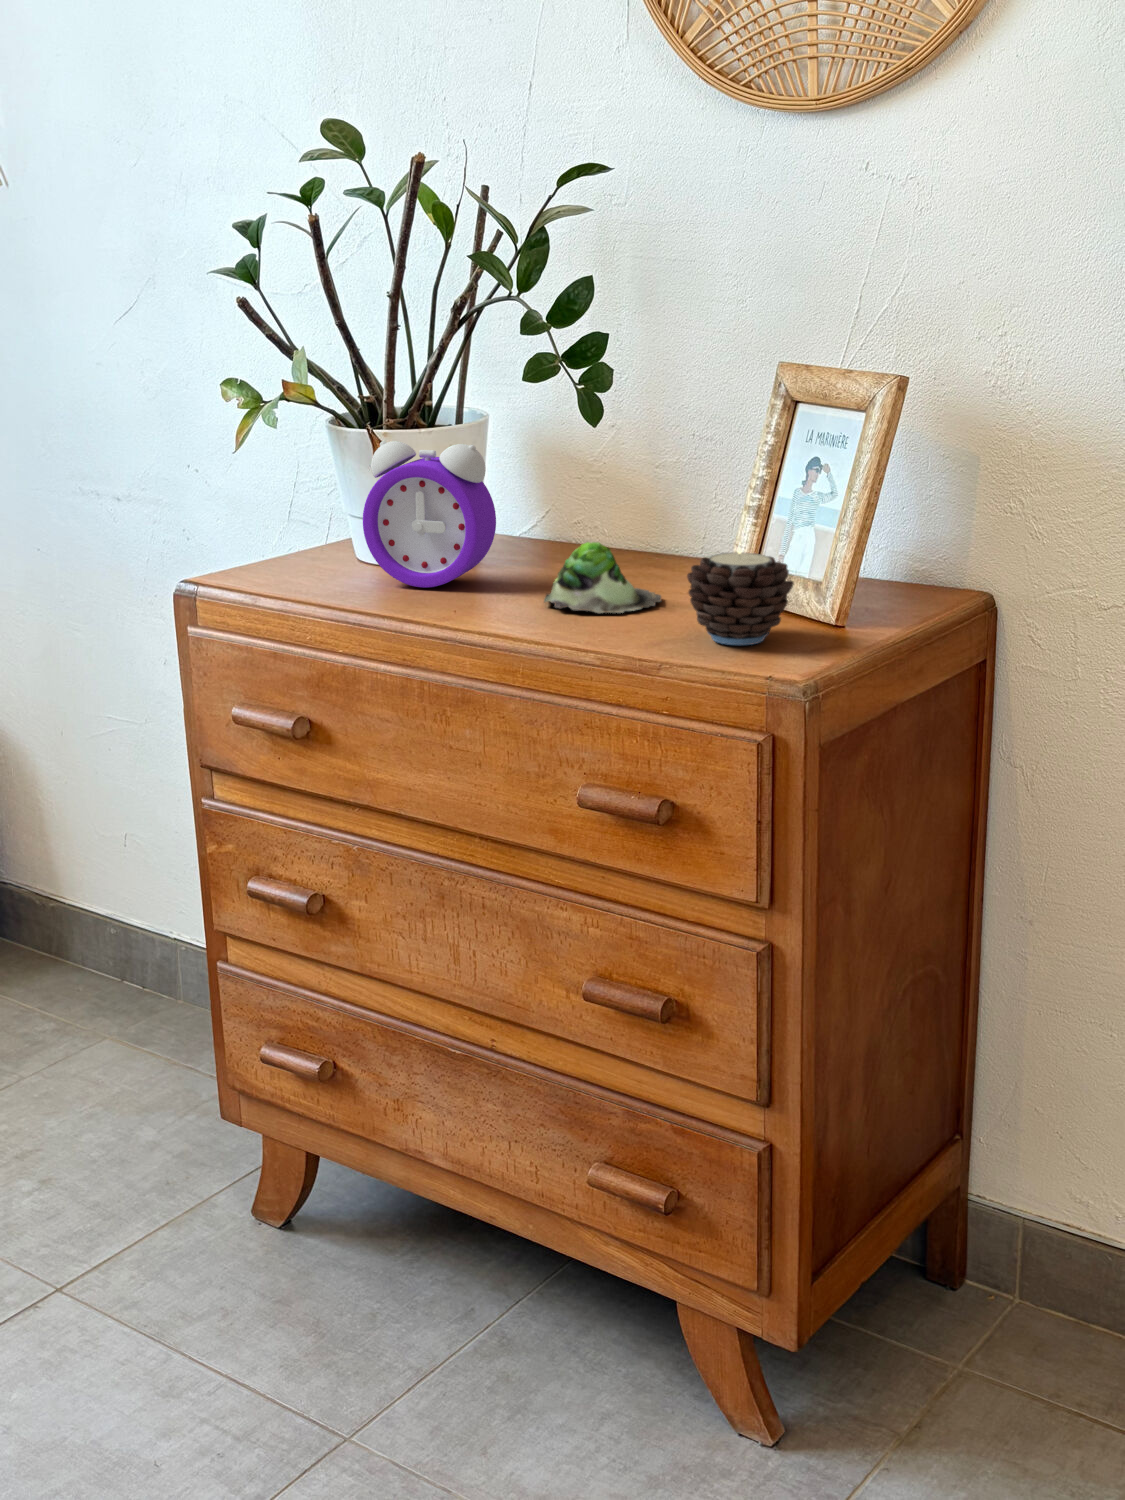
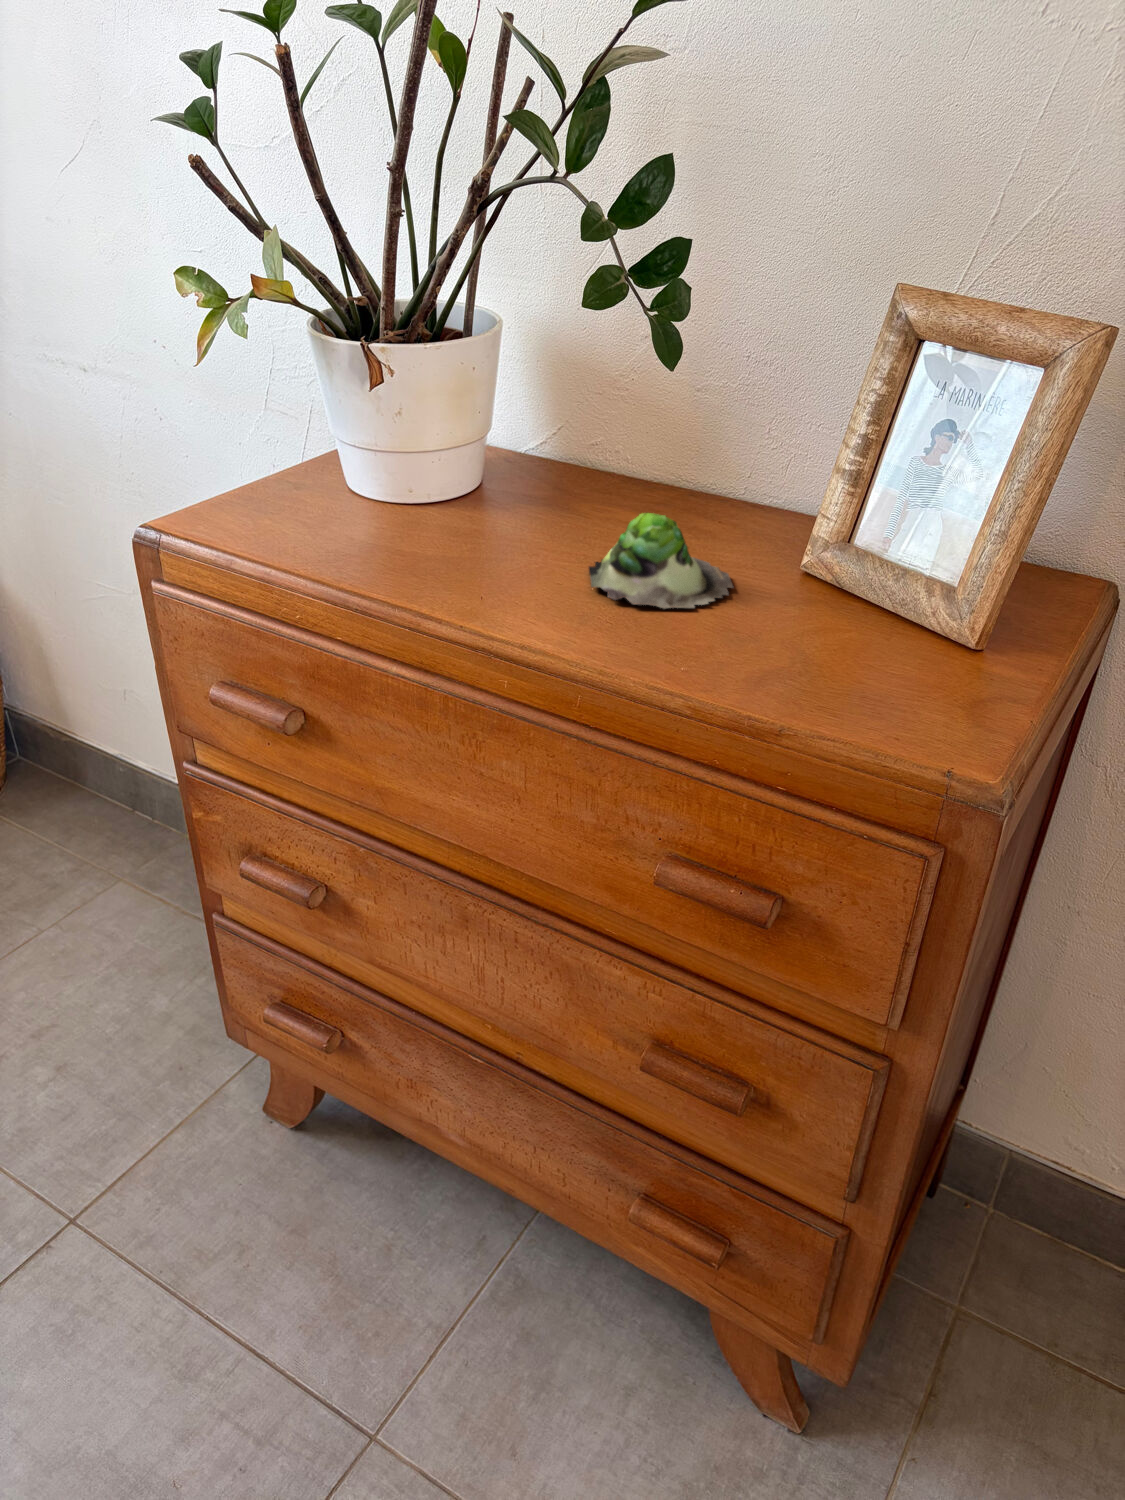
alarm clock: present [363,441,496,587] -> none [361,363,524,551]
candle: present [687,544,794,645] -> none [800,548,946,683]

